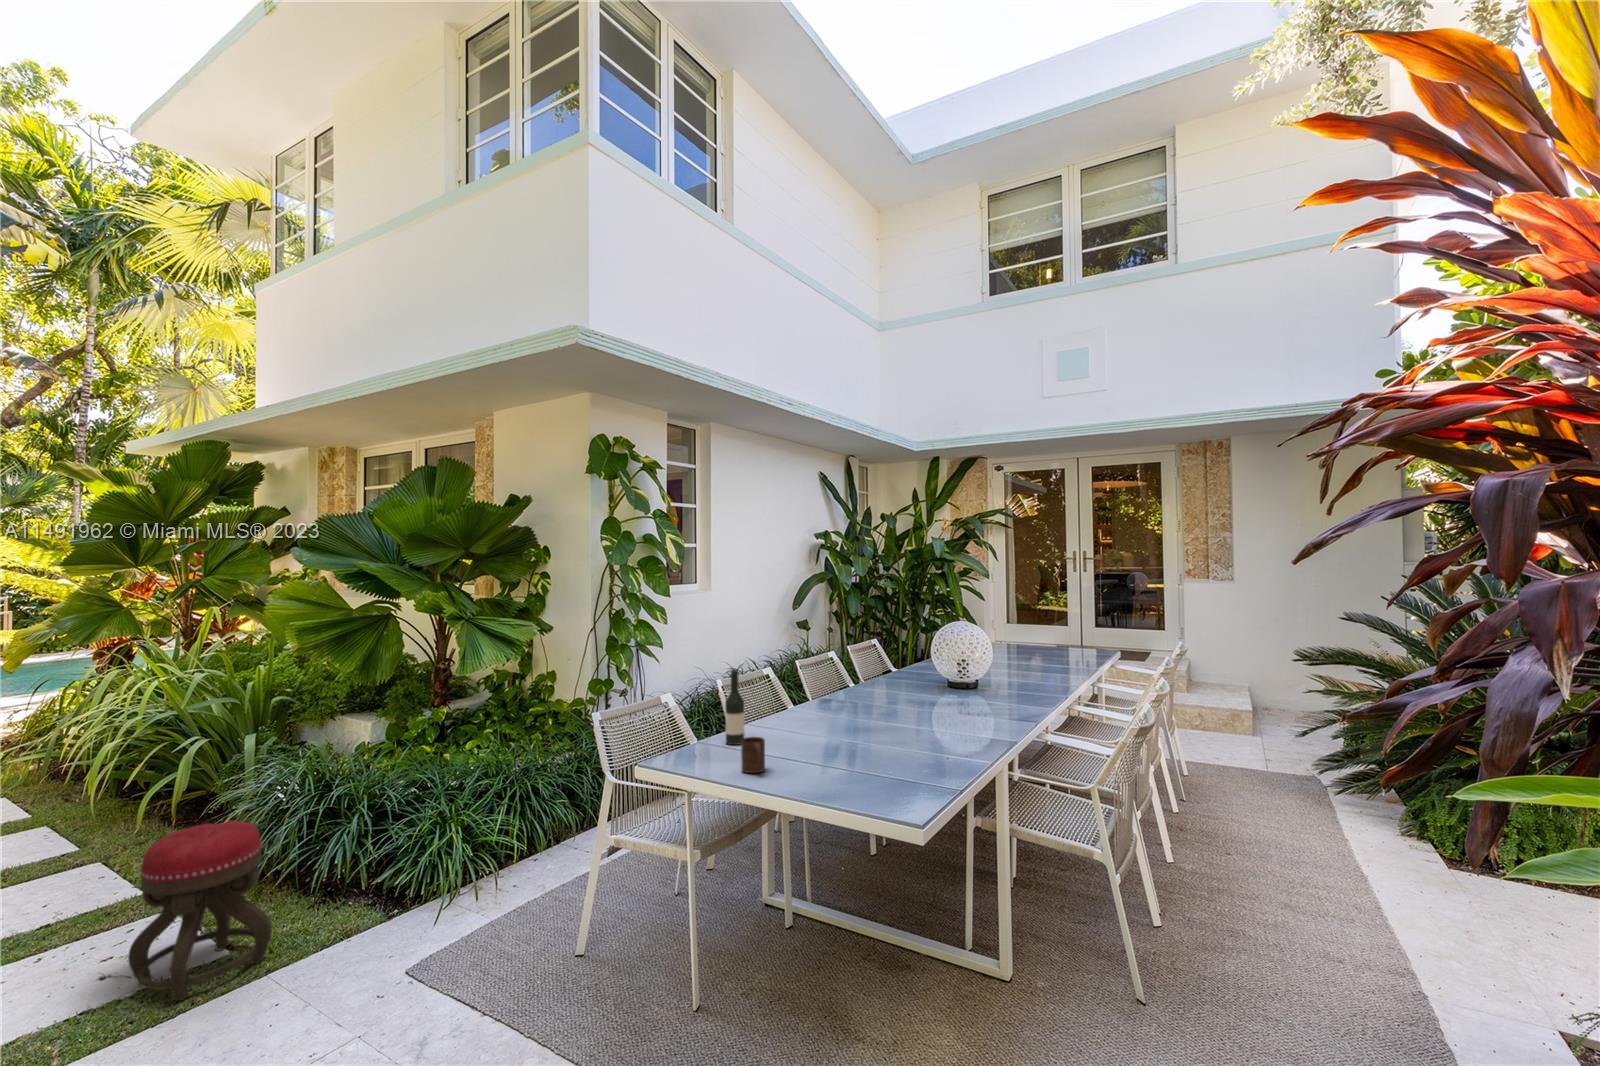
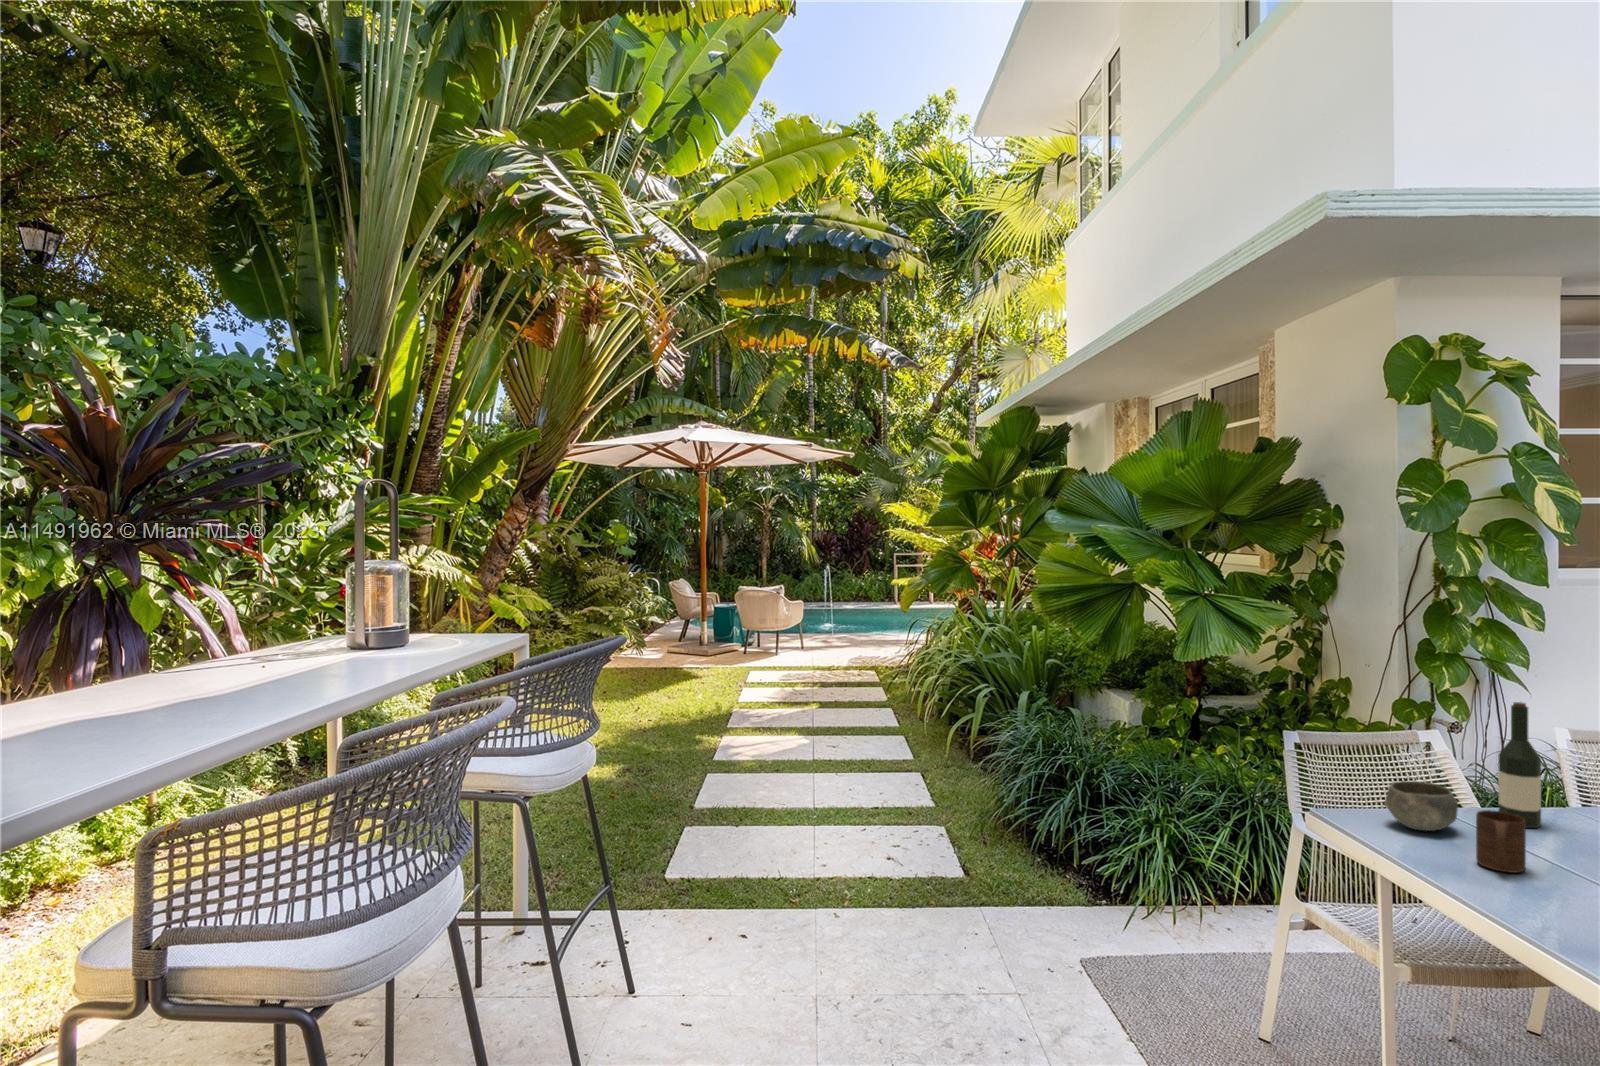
bowl: none [680,730,718,762] -> present [1384,781,1458,831]
ottoman: present [128,821,272,1001] -> none [896,755,988,898]

